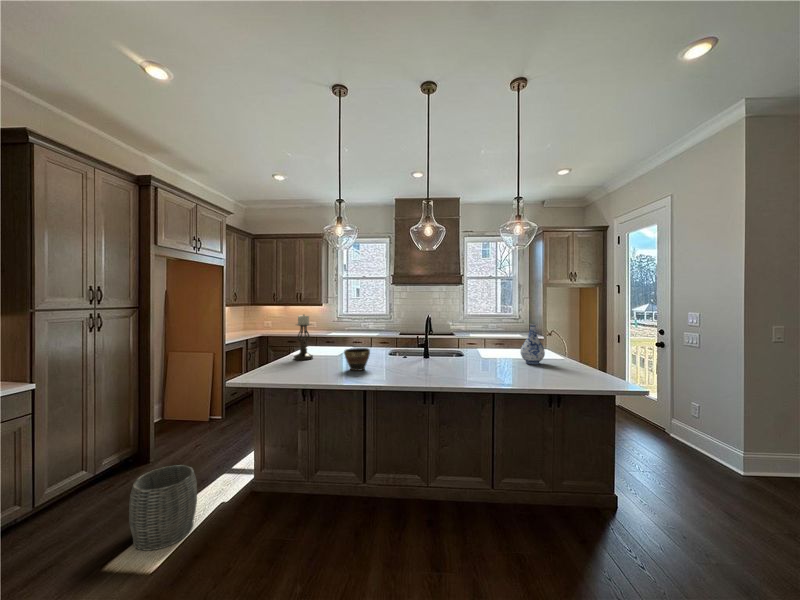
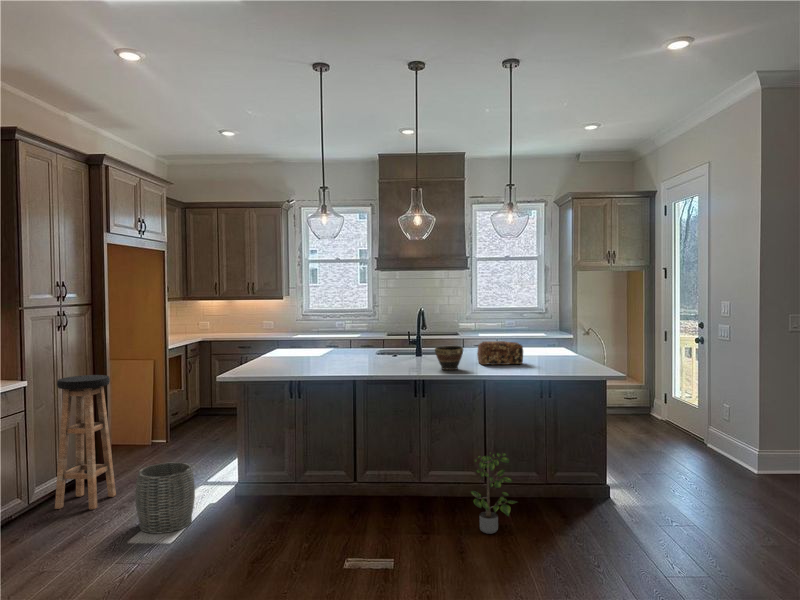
candle holder: present [294,315,313,360] -> none [274,309,295,360]
vase: present [521,323,545,364] -> none [523,315,548,359]
bowl: present [344,348,370,371] -> present [435,346,463,370]
bread loaf: none [480,348,526,372] -> present [477,341,523,365]
bar stool: none [73,373,142,506] -> present [55,375,116,509]
potted plant: none [480,473,534,567] -> present [471,453,517,534]

